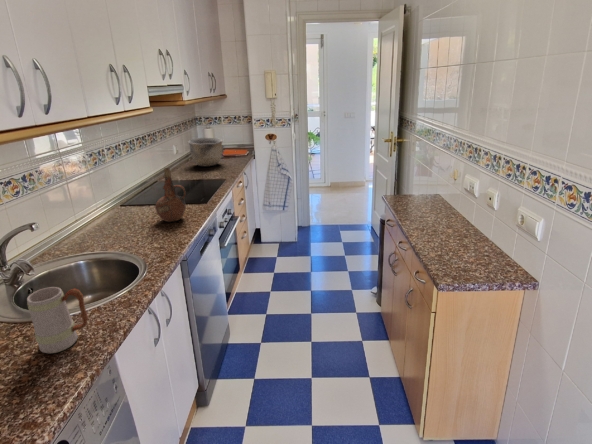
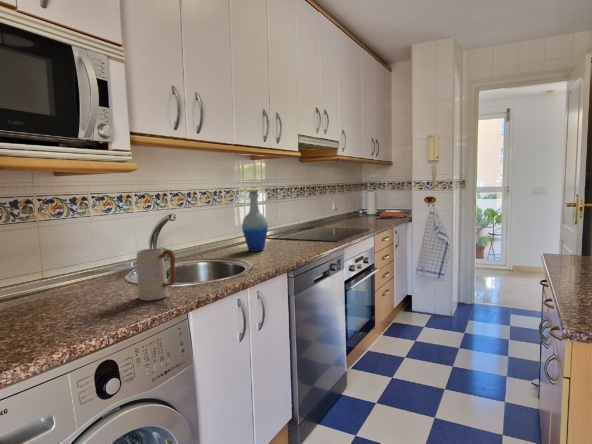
bowl: present [188,138,222,166] -> none [344,196,376,222]
bottle: none [105,164,137,234] -> present [242,190,268,252]
ceramic pitcher: present [155,168,186,222] -> none [285,199,313,248]

